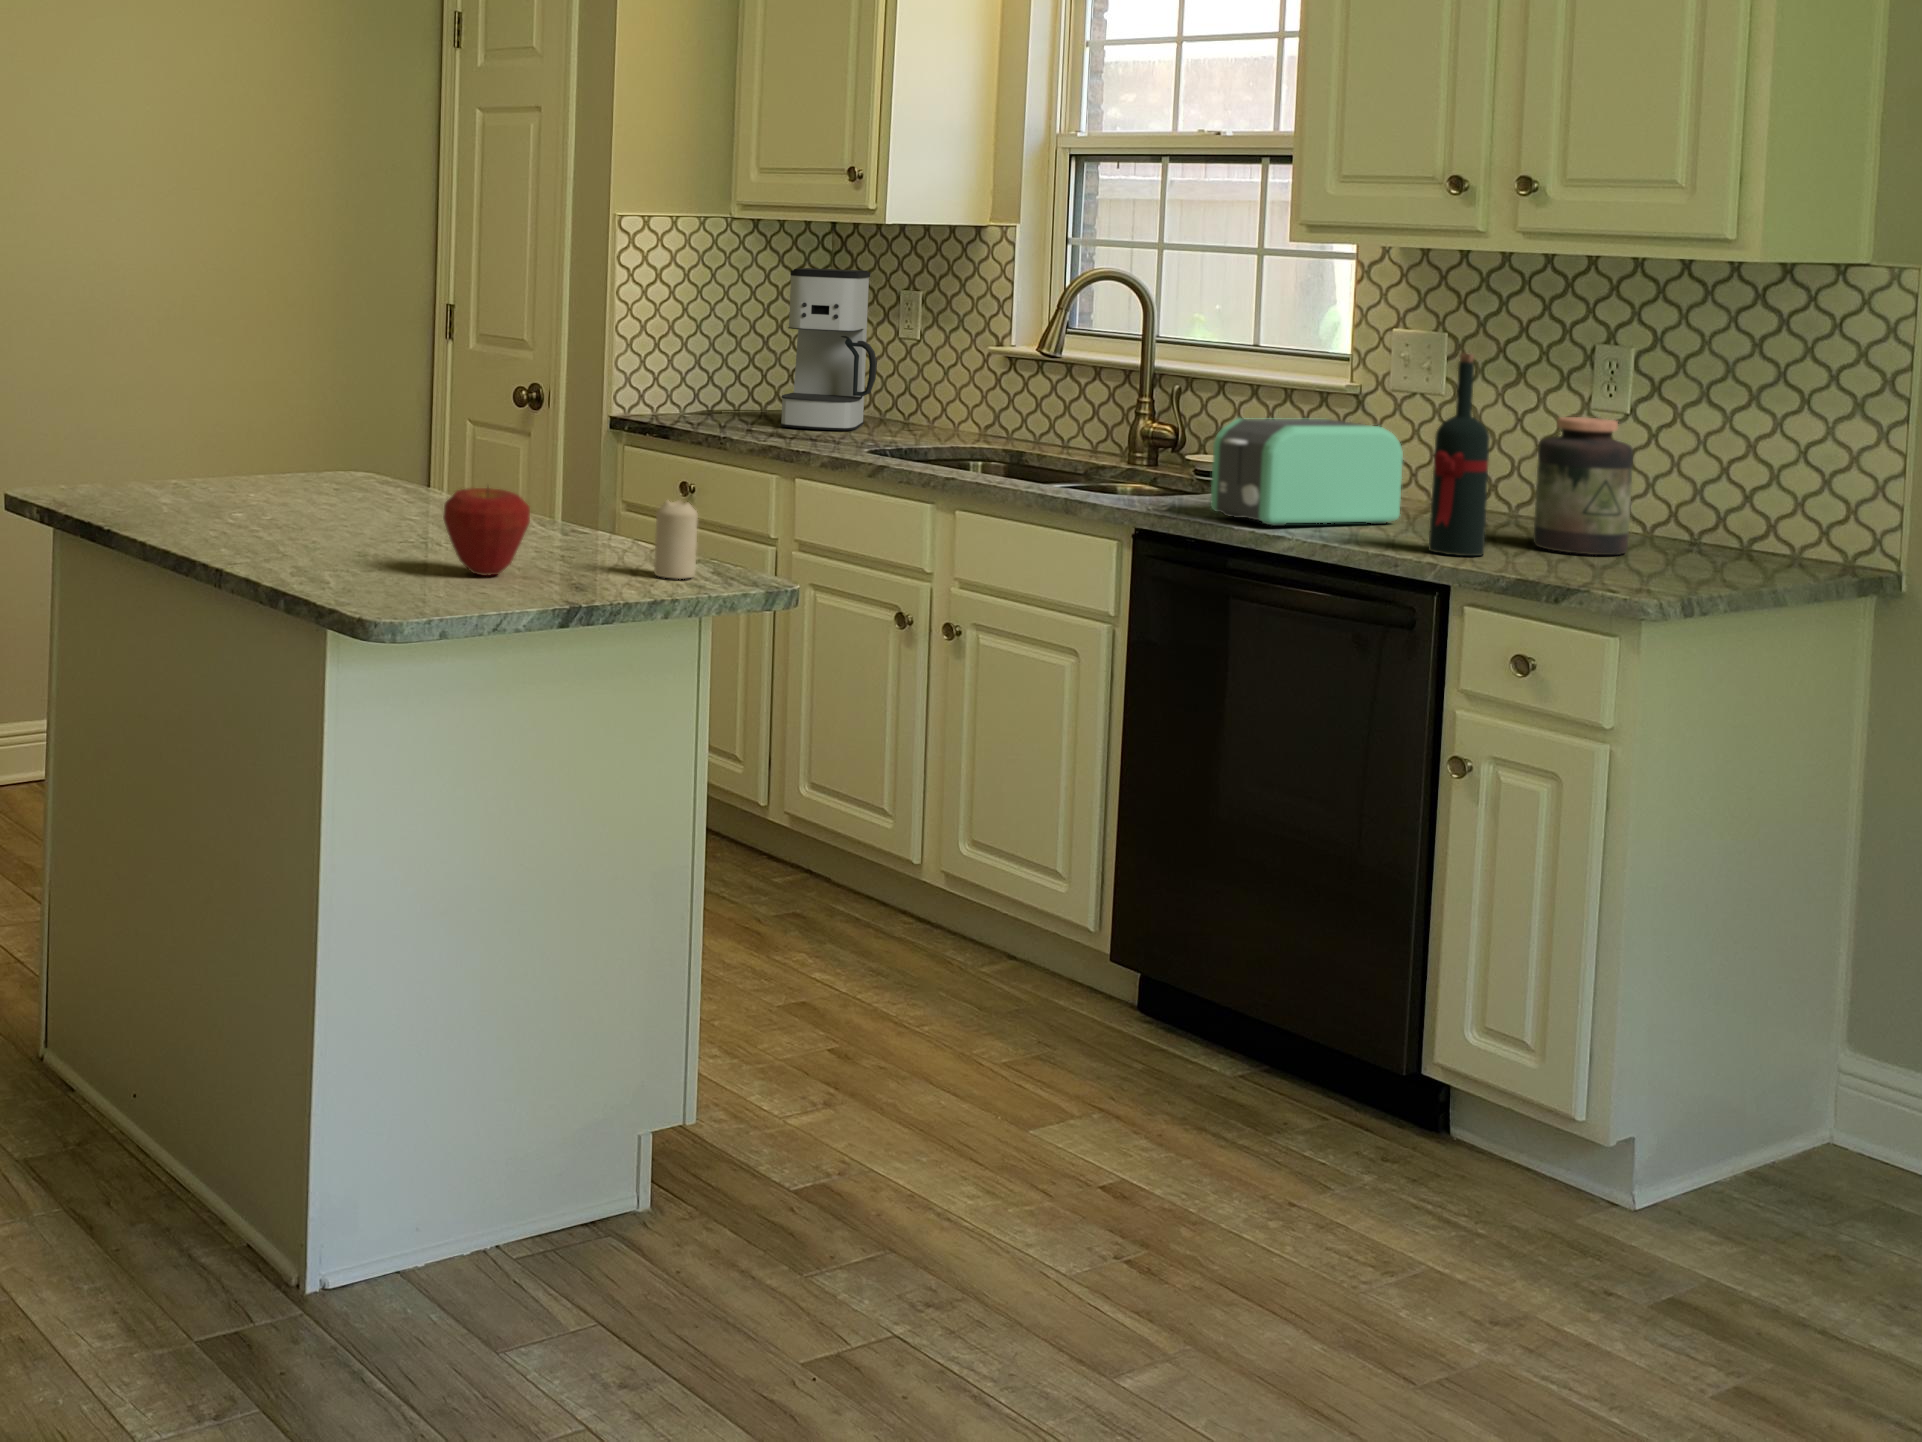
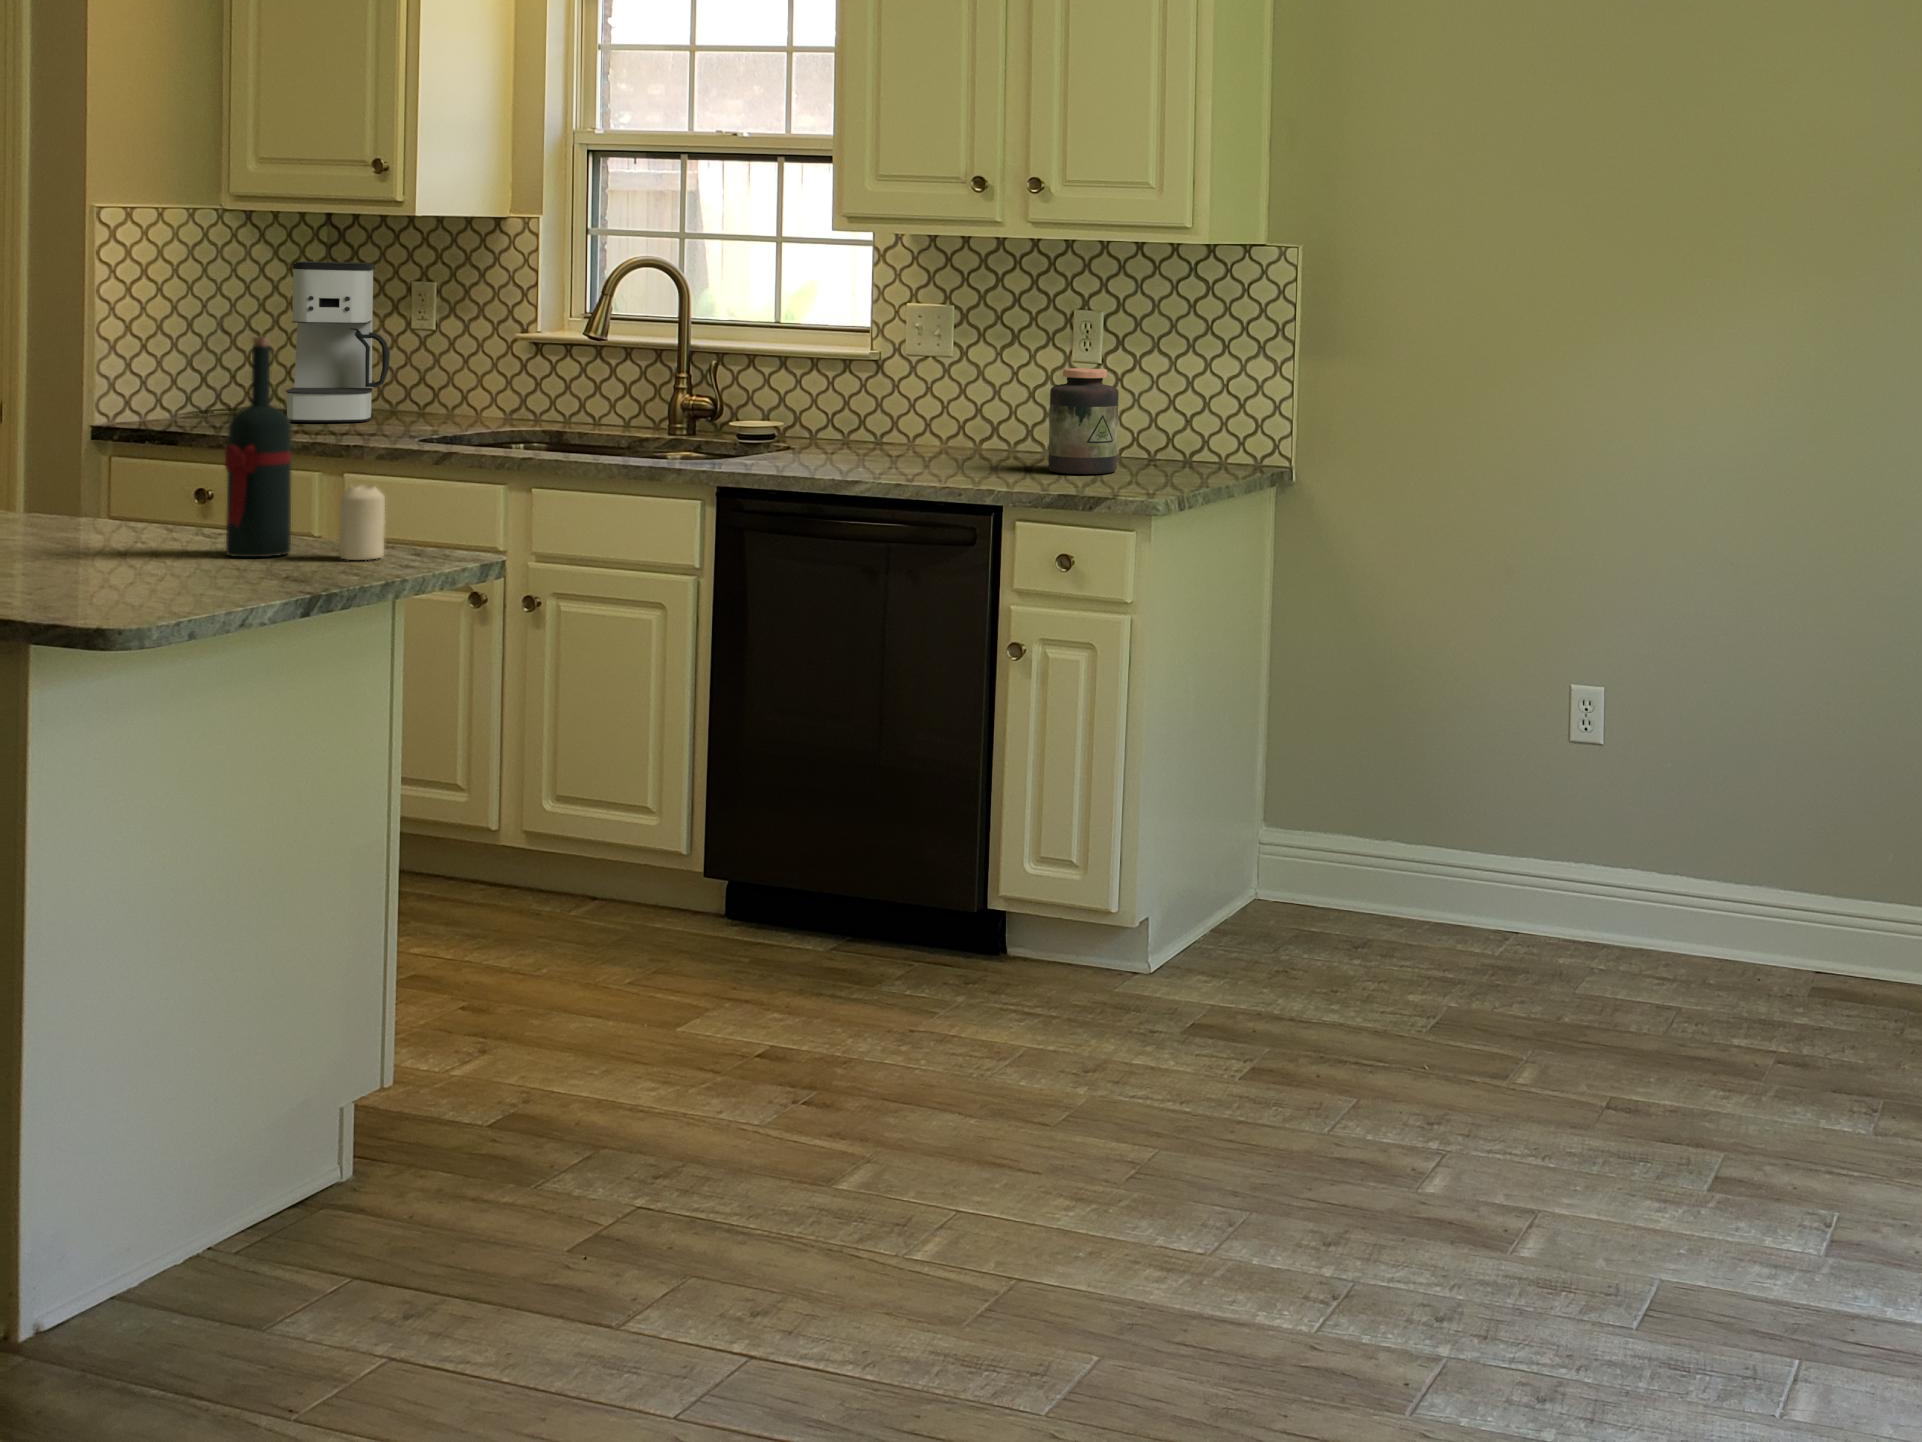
wine bottle: present [1429,353,1490,556] -> present [225,337,292,557]
toaster: present [1211,418,1403,526] -> none [785,381,939,473]
apple: present [443,487,530,576] -> none [112,483,214,576]

